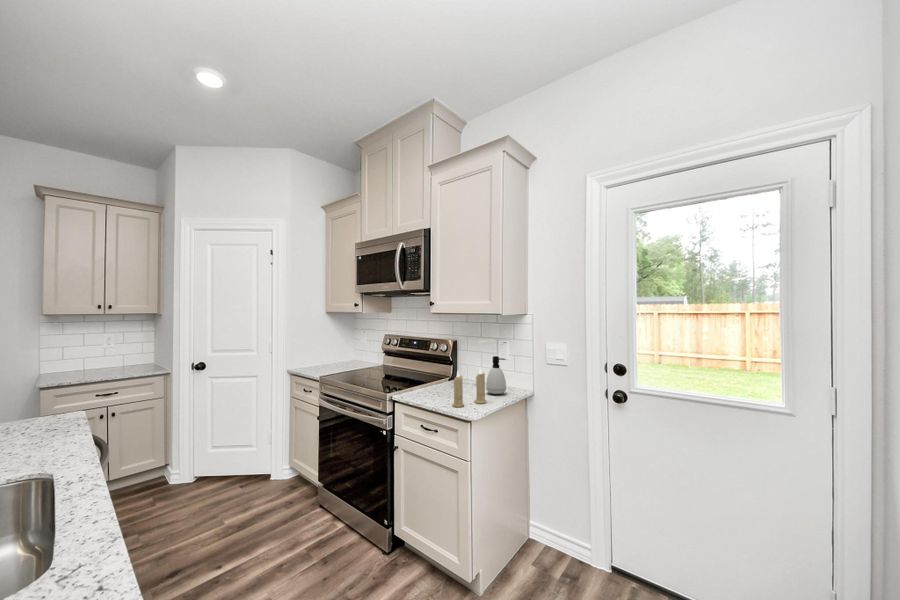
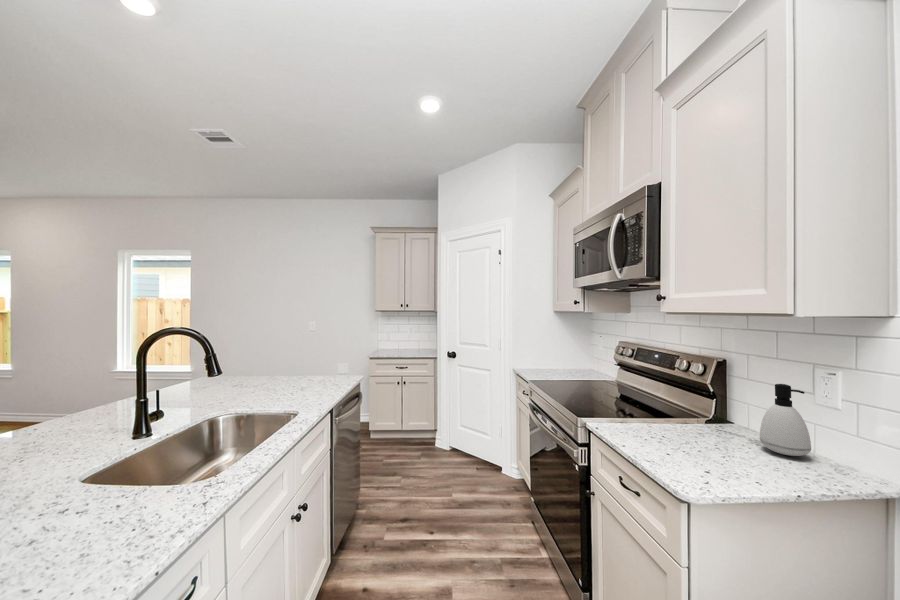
candle: present [452,369,486,407] -> none [667,393,746,464]

